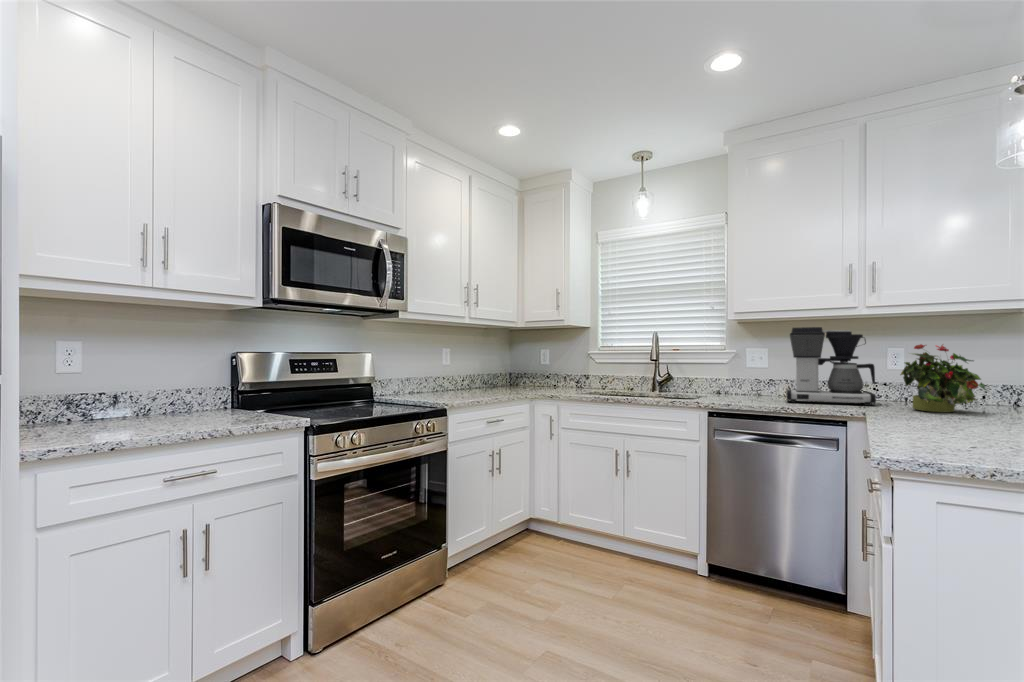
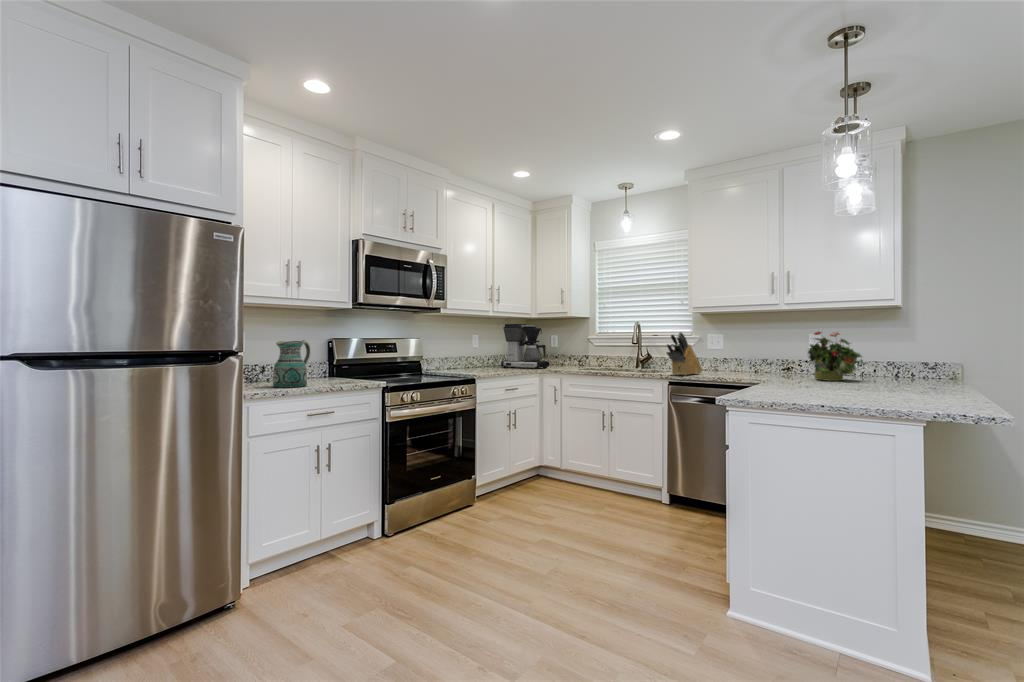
coffee maker: present [787,327,876,406] -> present [501,324,549,369]
knife block: none [705,345,748,403] -> present [667,332,702,375]
ceramic pitcher: none [122,355,193,432] -> present [273,340,310,388]

